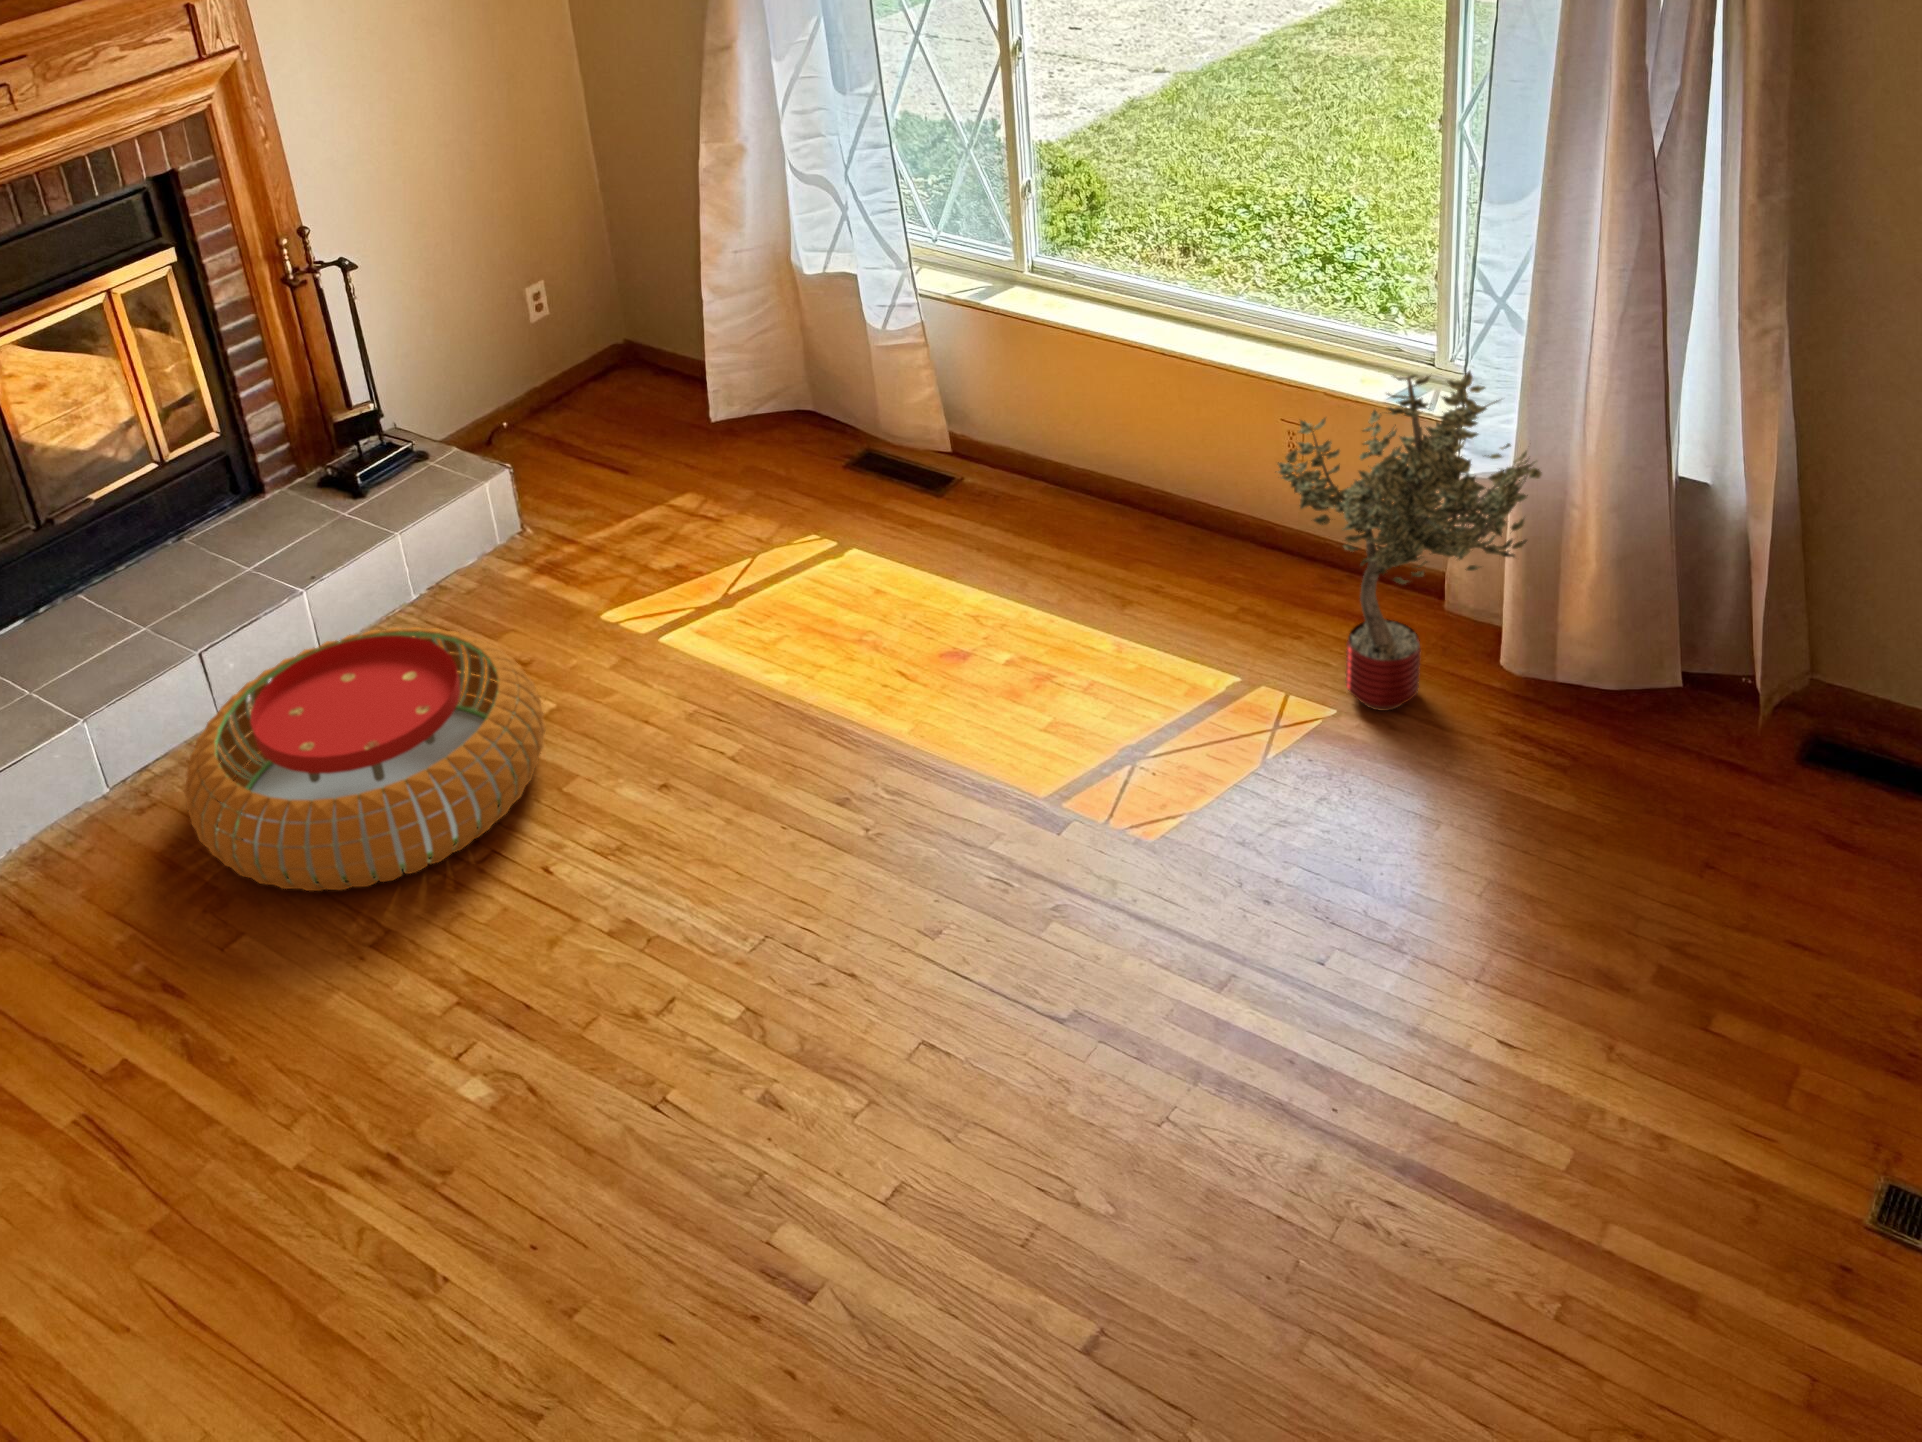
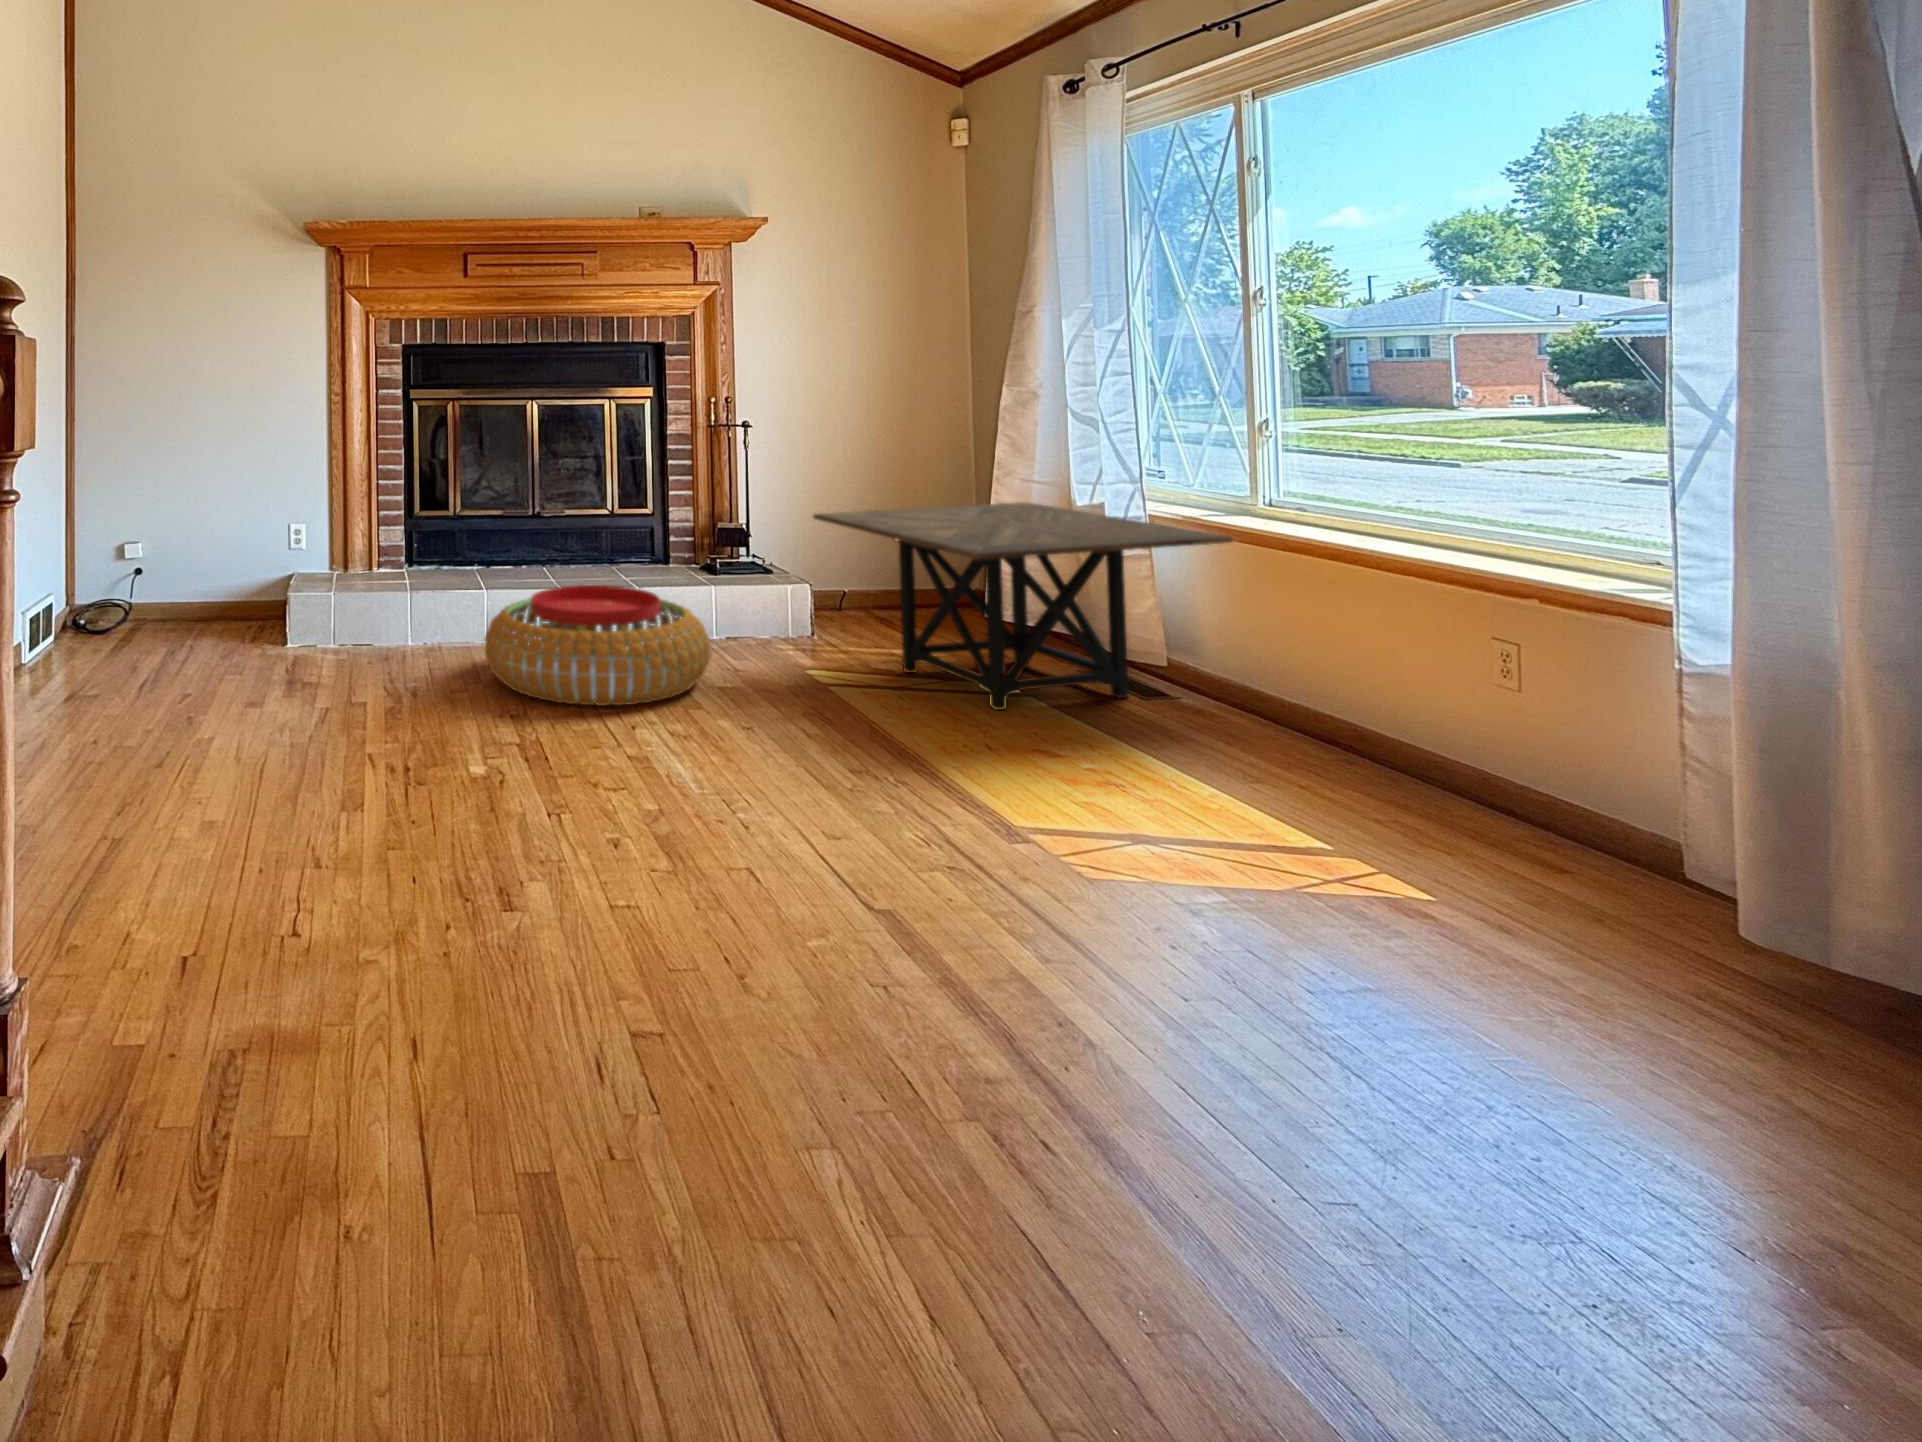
side table: none [570,286,1026,604] -> present [814,502,1233,710]
potted tree: present [1278,371,1542,711] -> none [1392,454,1737,919]

